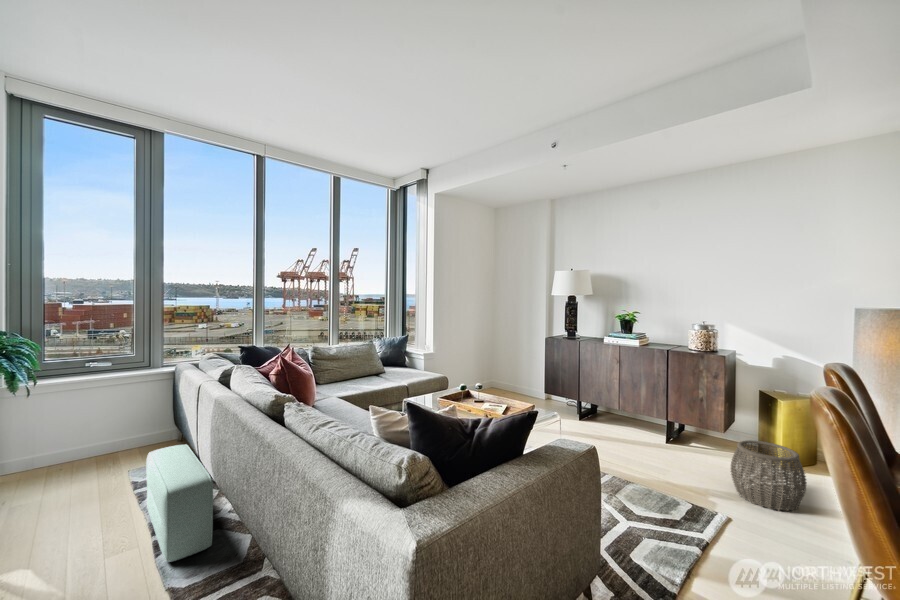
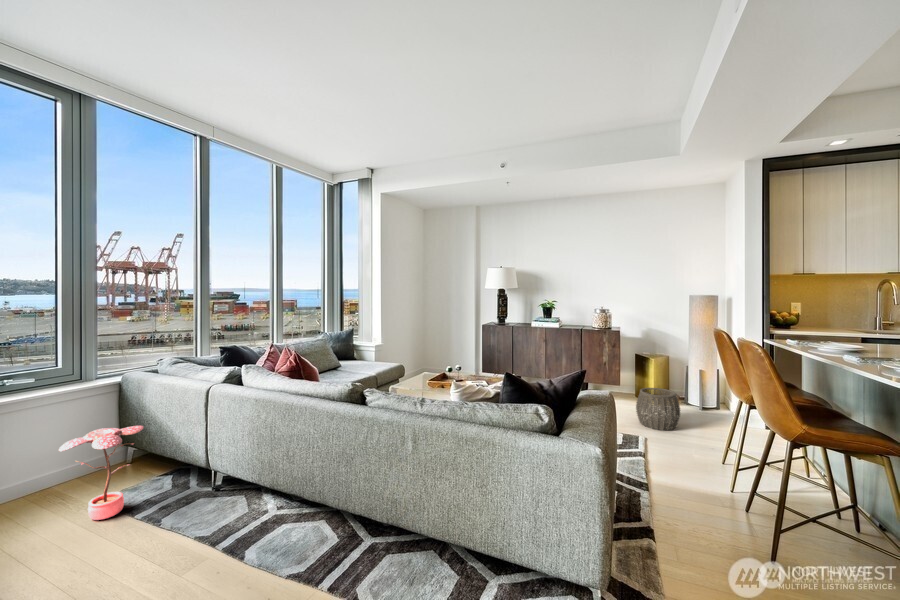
potted plant: none [76,408,151,488] -> present [59,426,144,520]
pouf: present [146,444,213,562] -> none [180,453,296,557]

